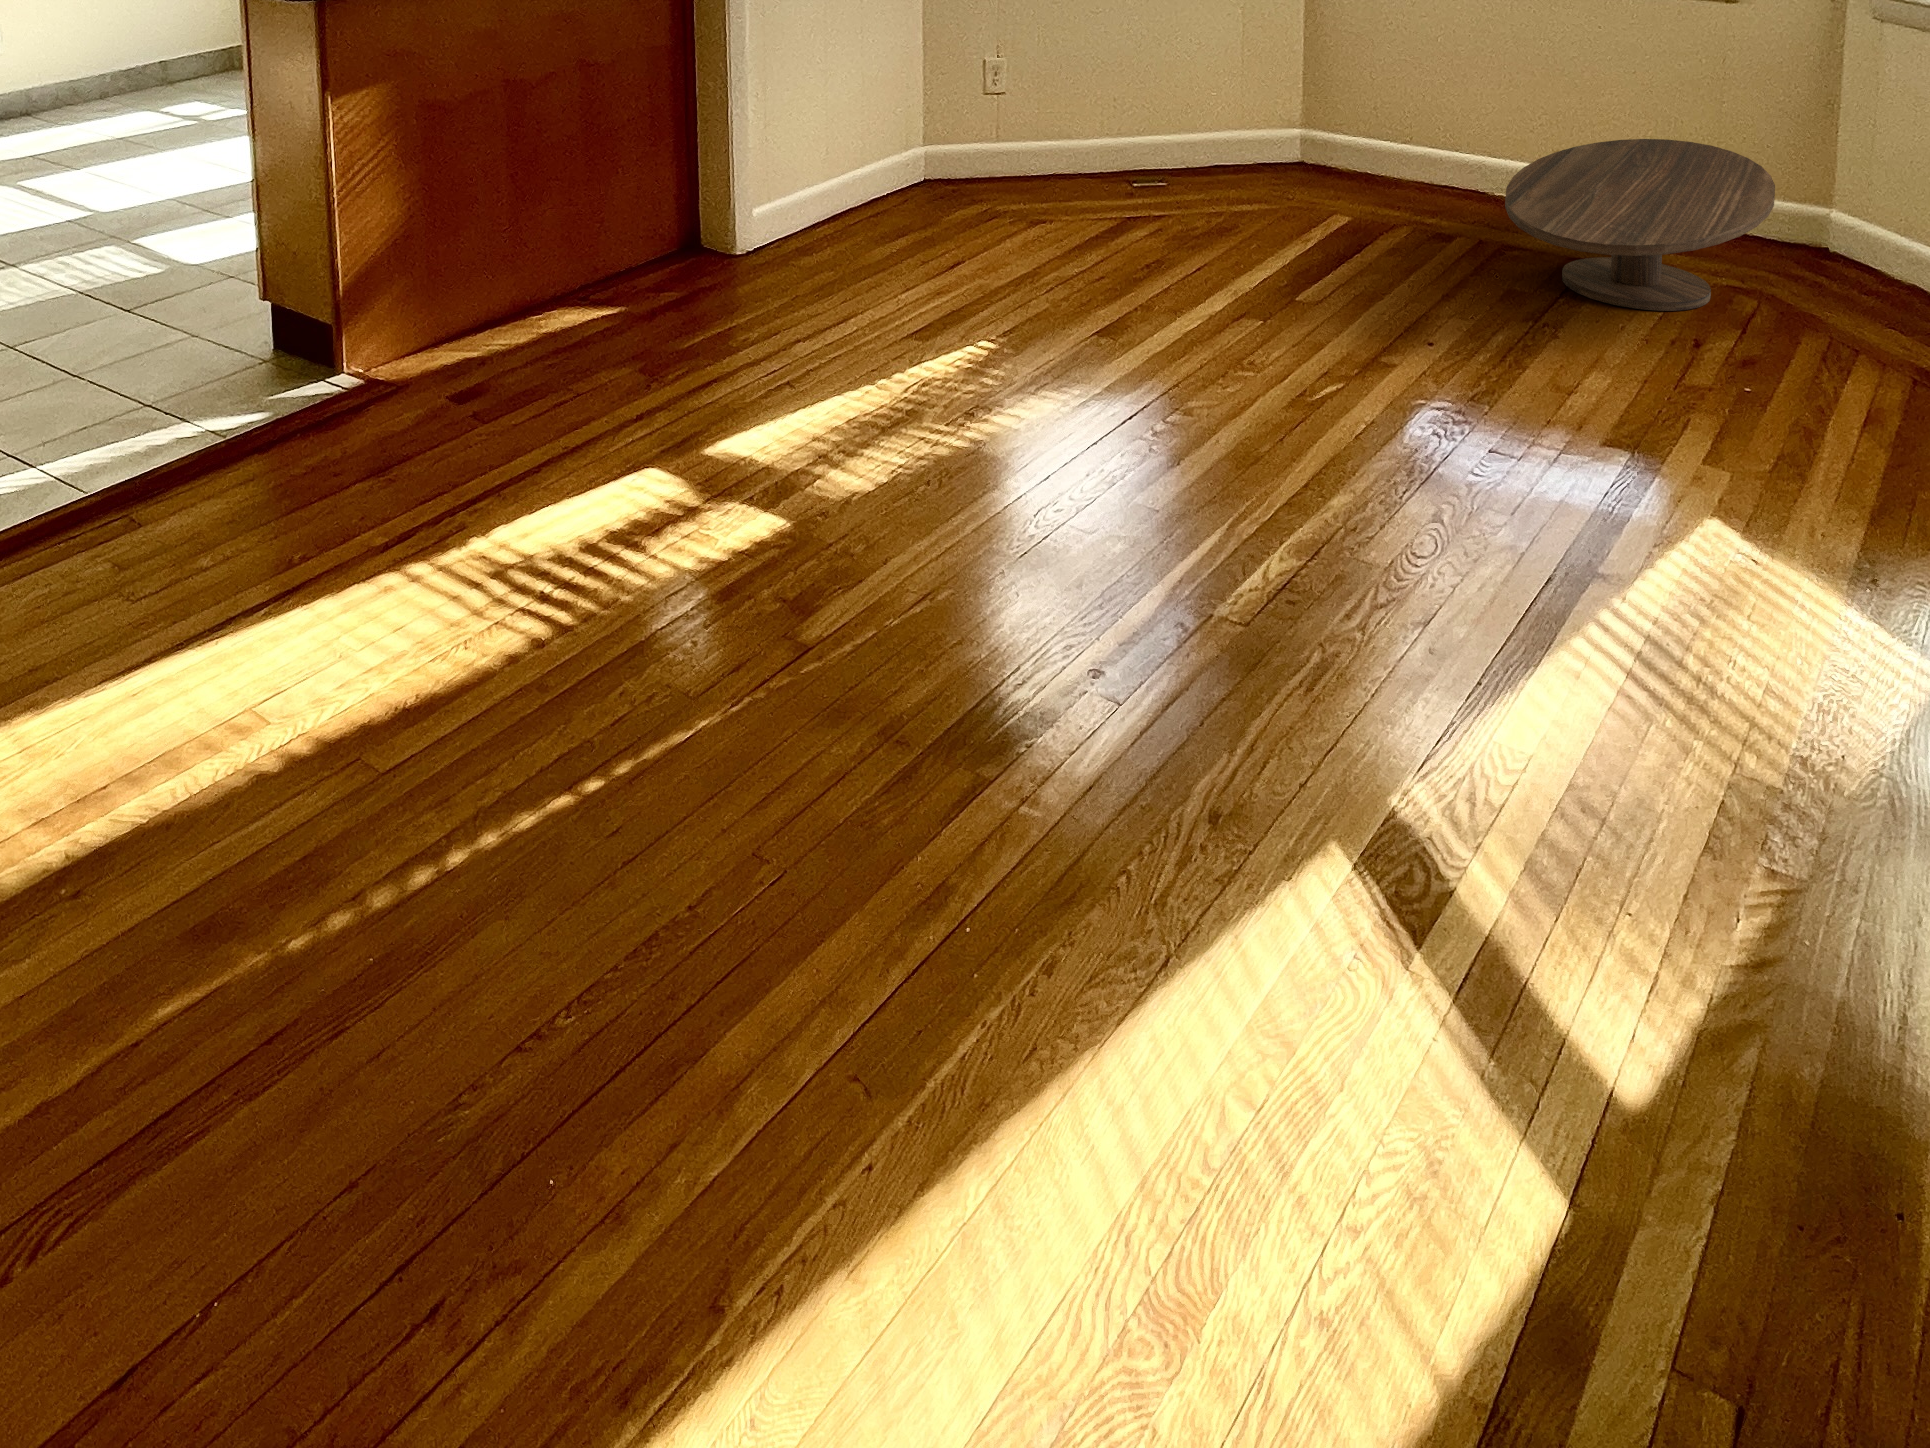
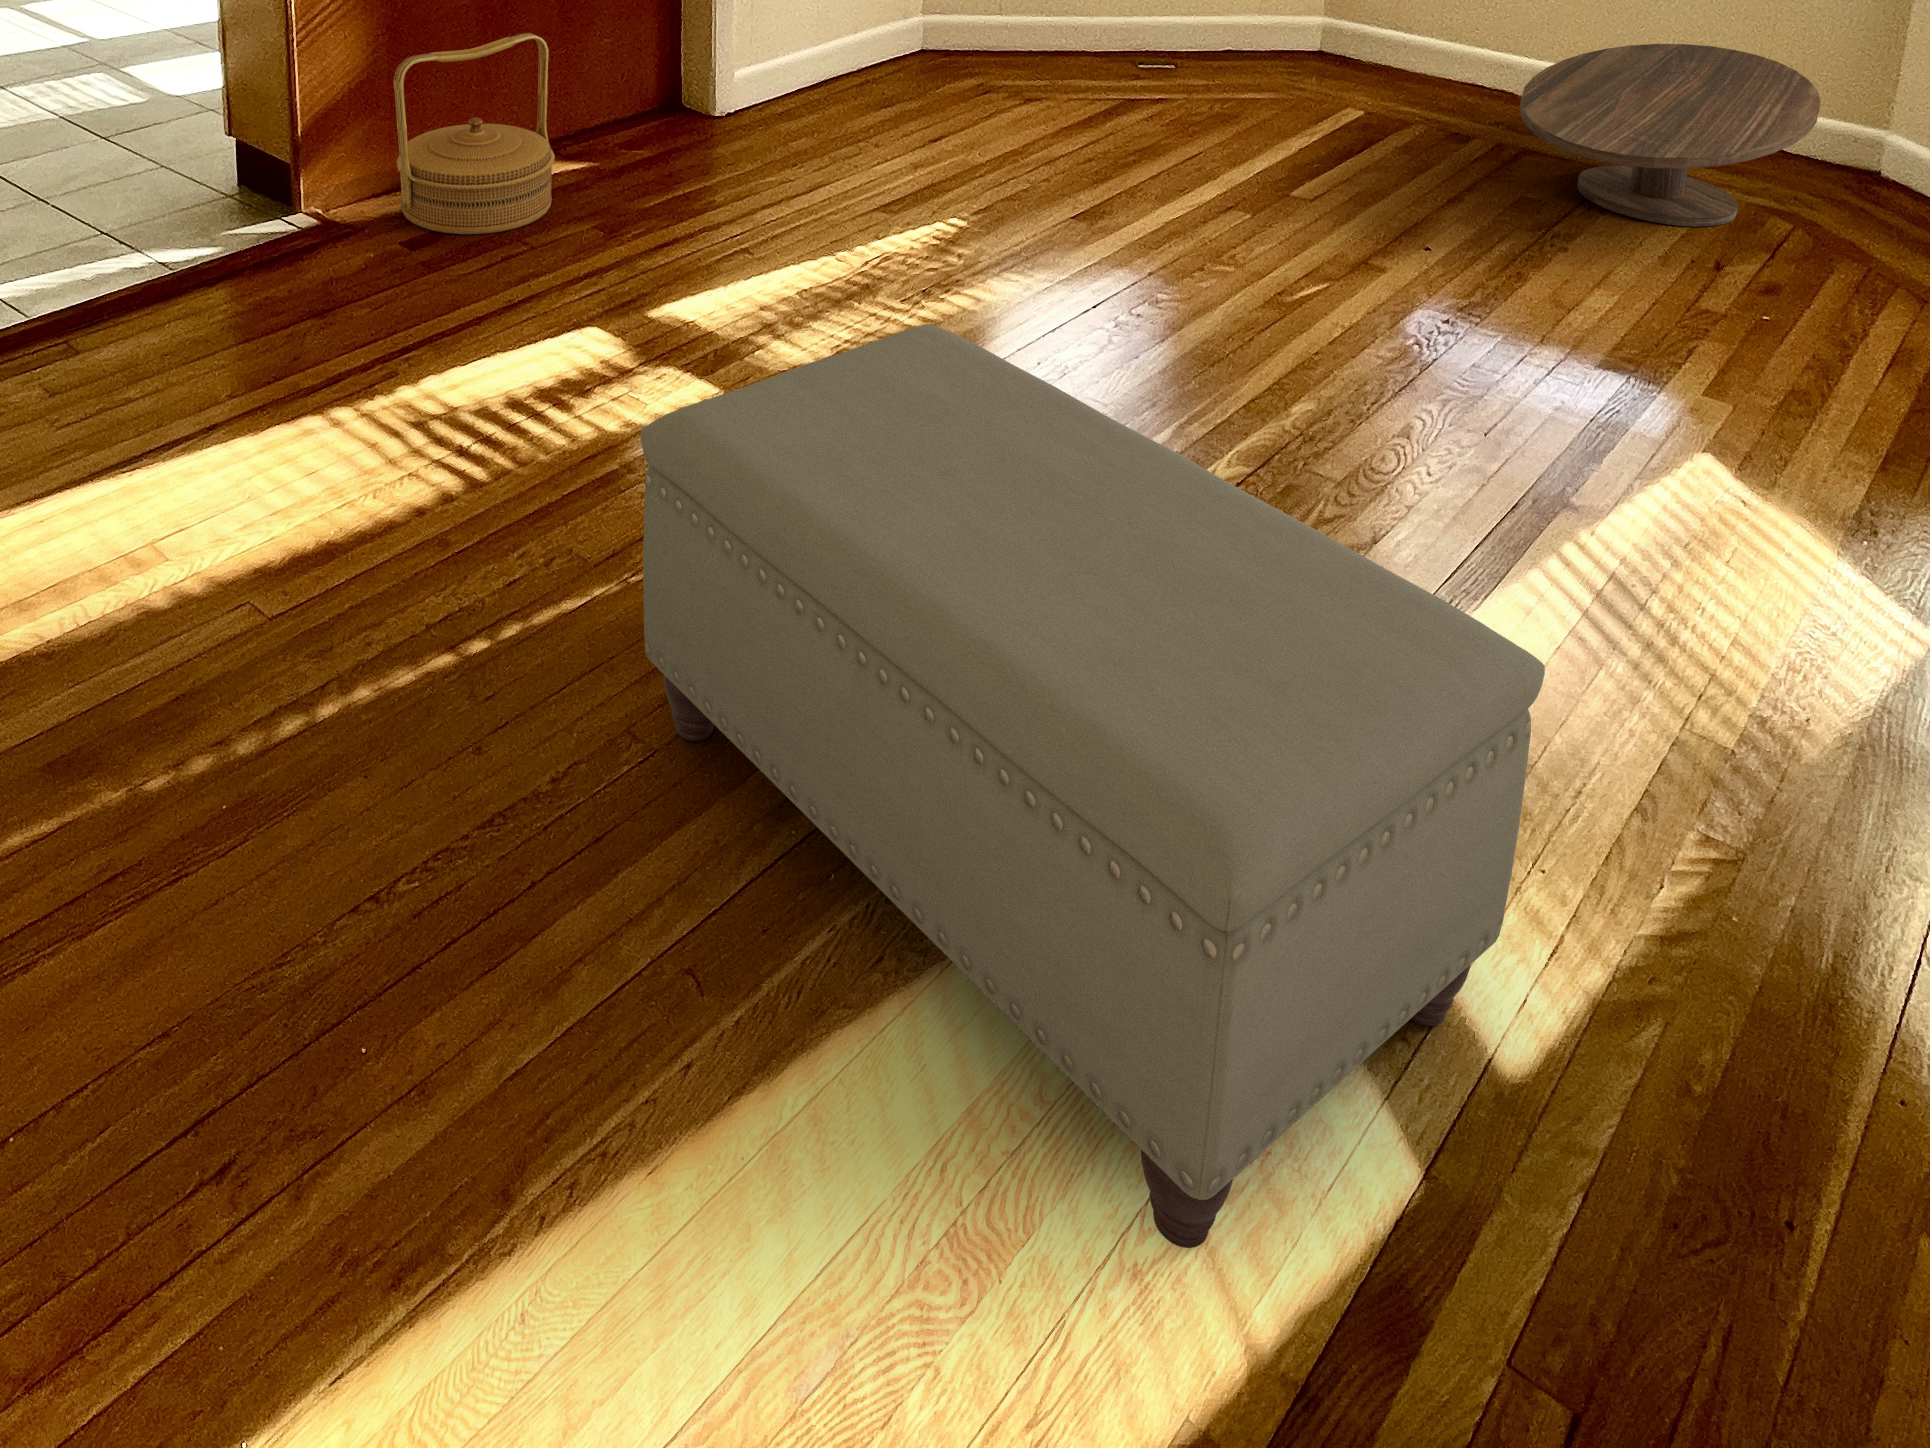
woven basket: none [432,183,590,388] -> present [394,33,555,234]
ottoman: none [760,437,1627,1286] -> present [640,325,1545,1248]

